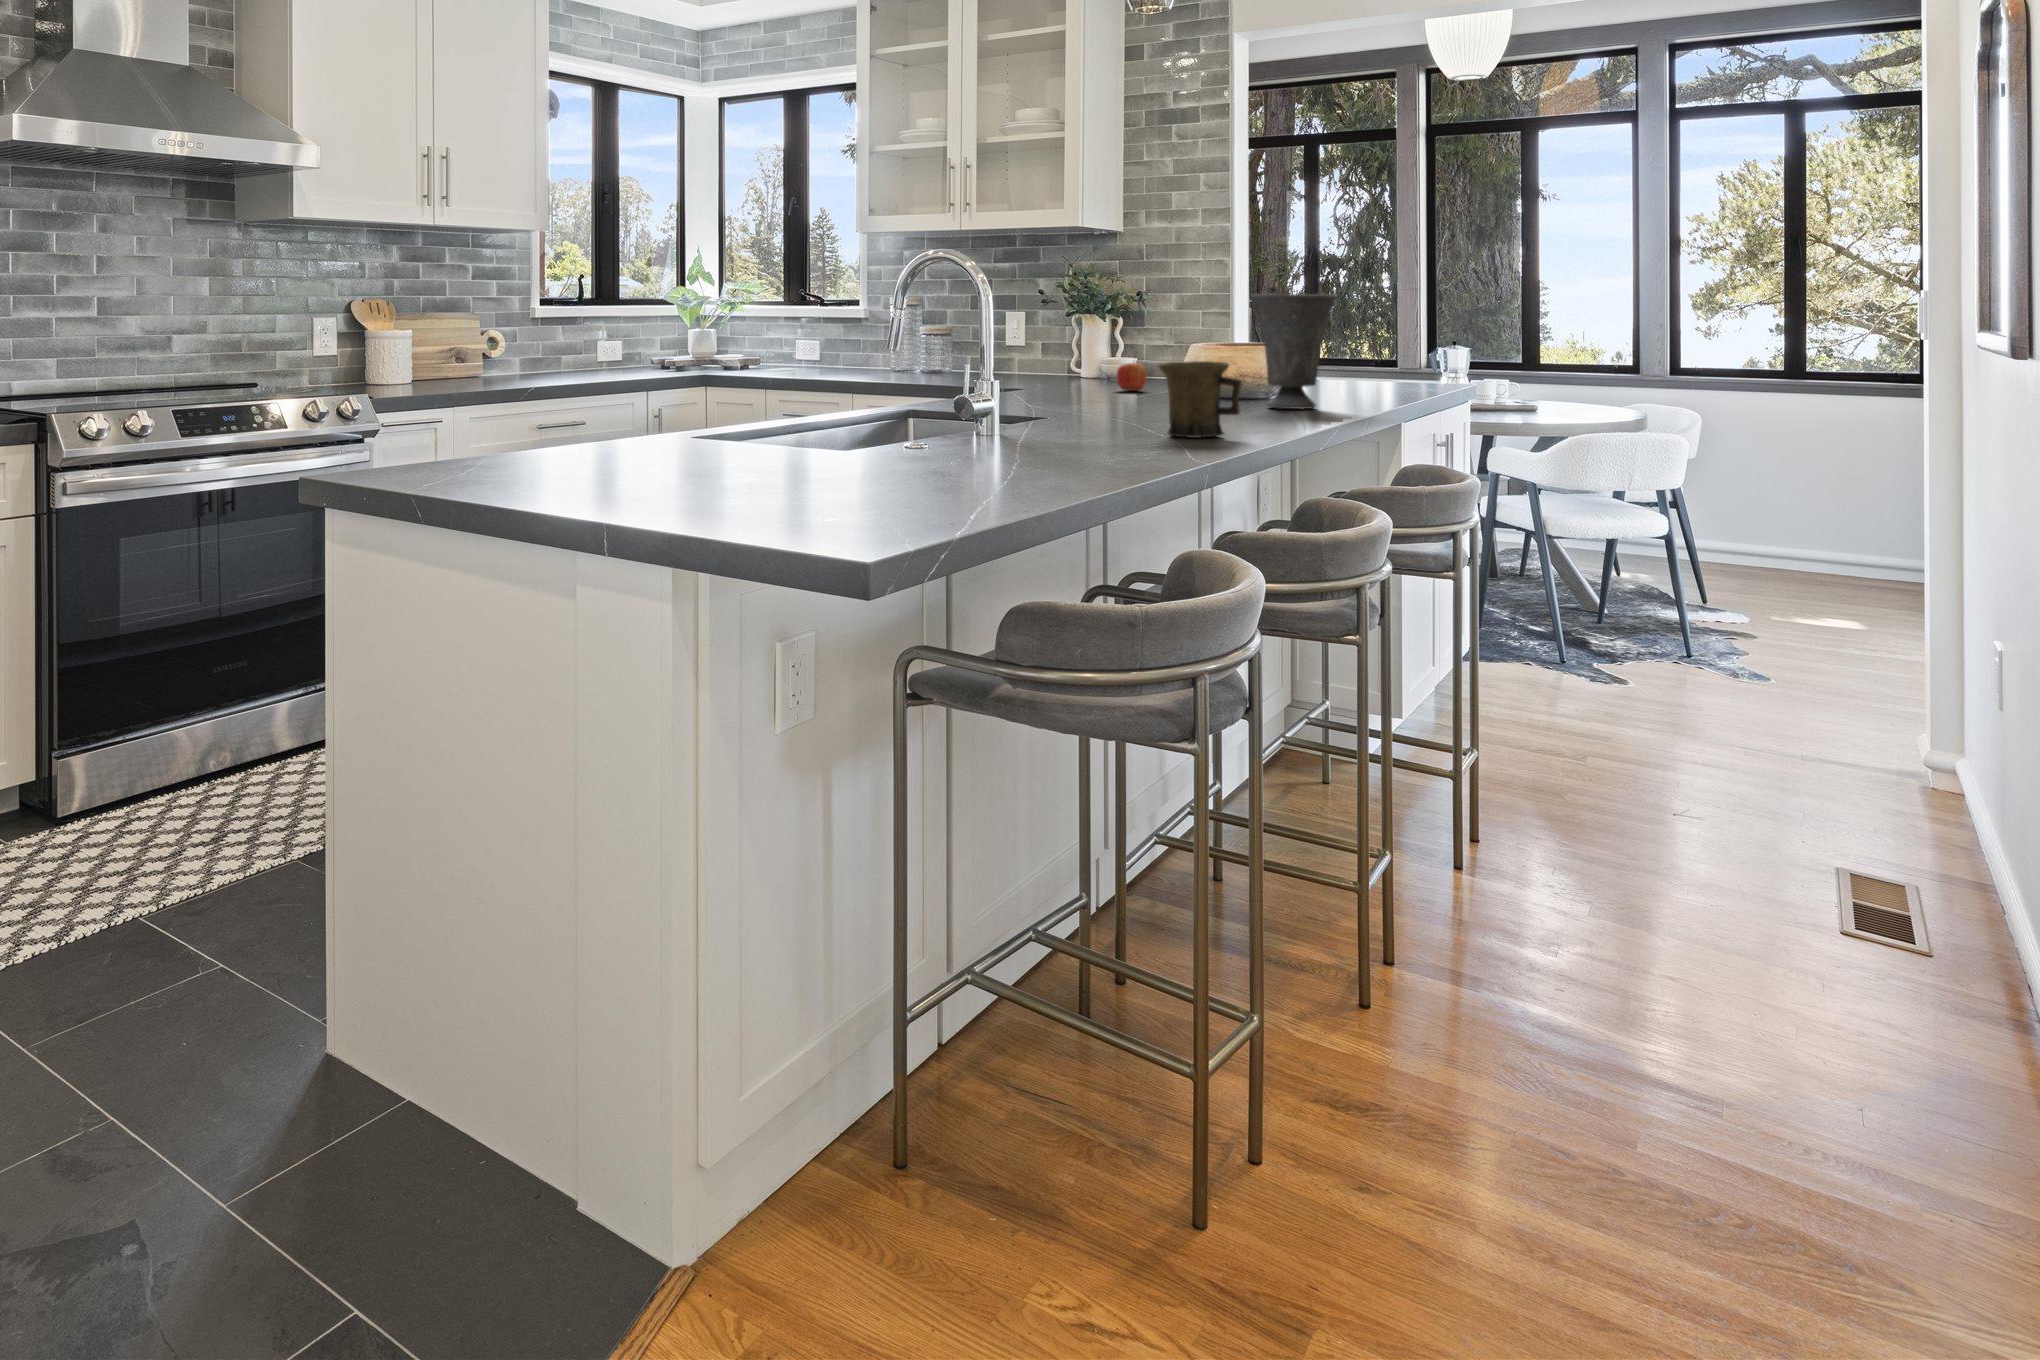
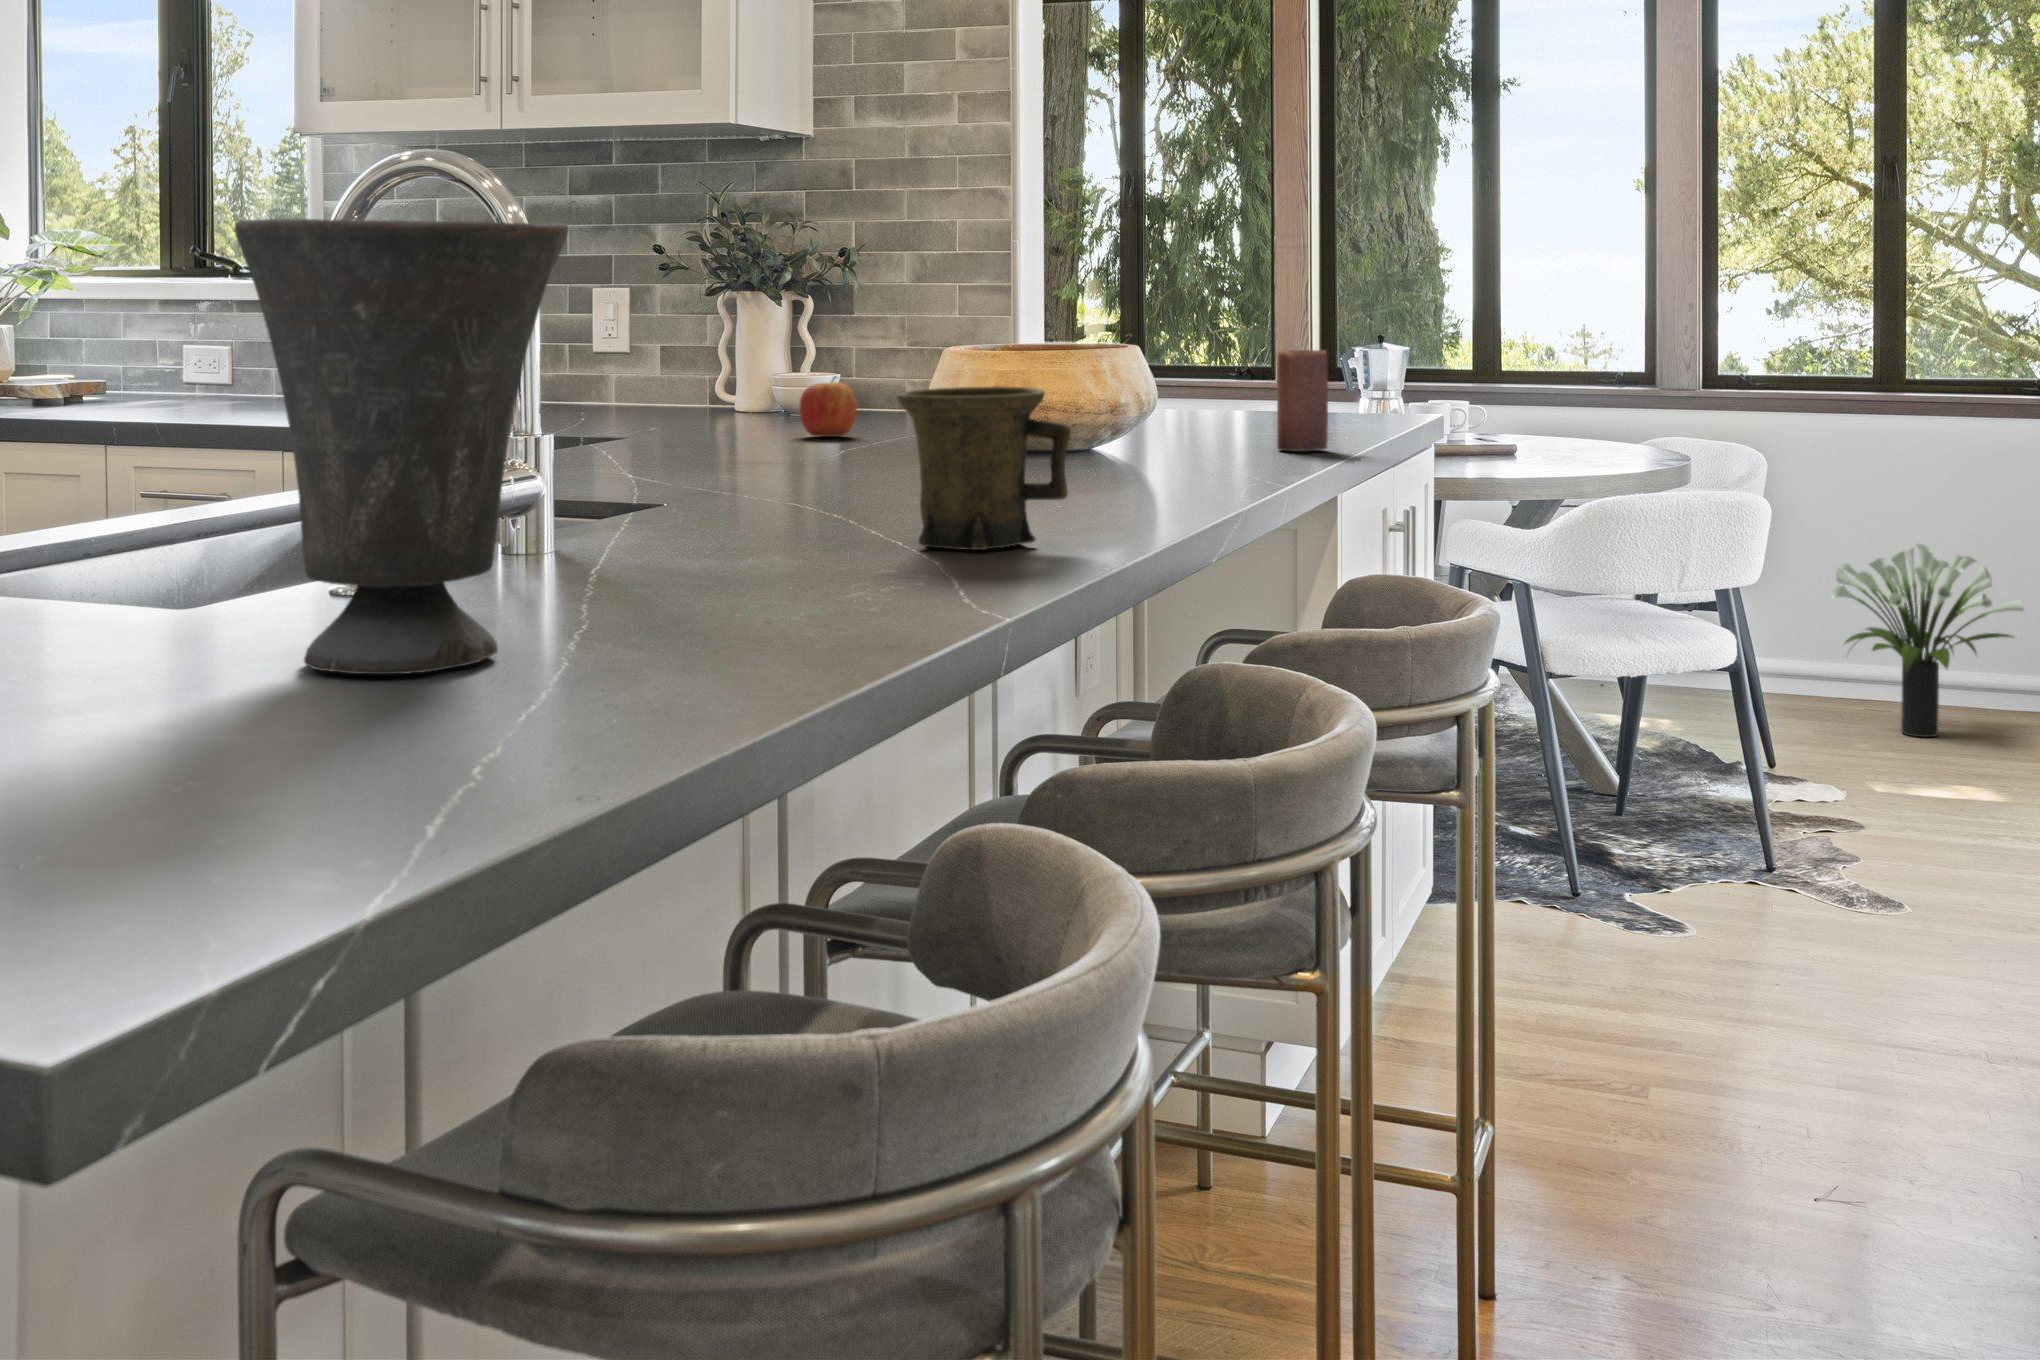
vase: present [1251,294,1337,409] -> present [234,219,569,674]
candle: none [1373,348,1401,402] -> present [1277,350,1328,451]
potted plant: none [1751,473,1882,592] -> present [1831,544,2024,737]

